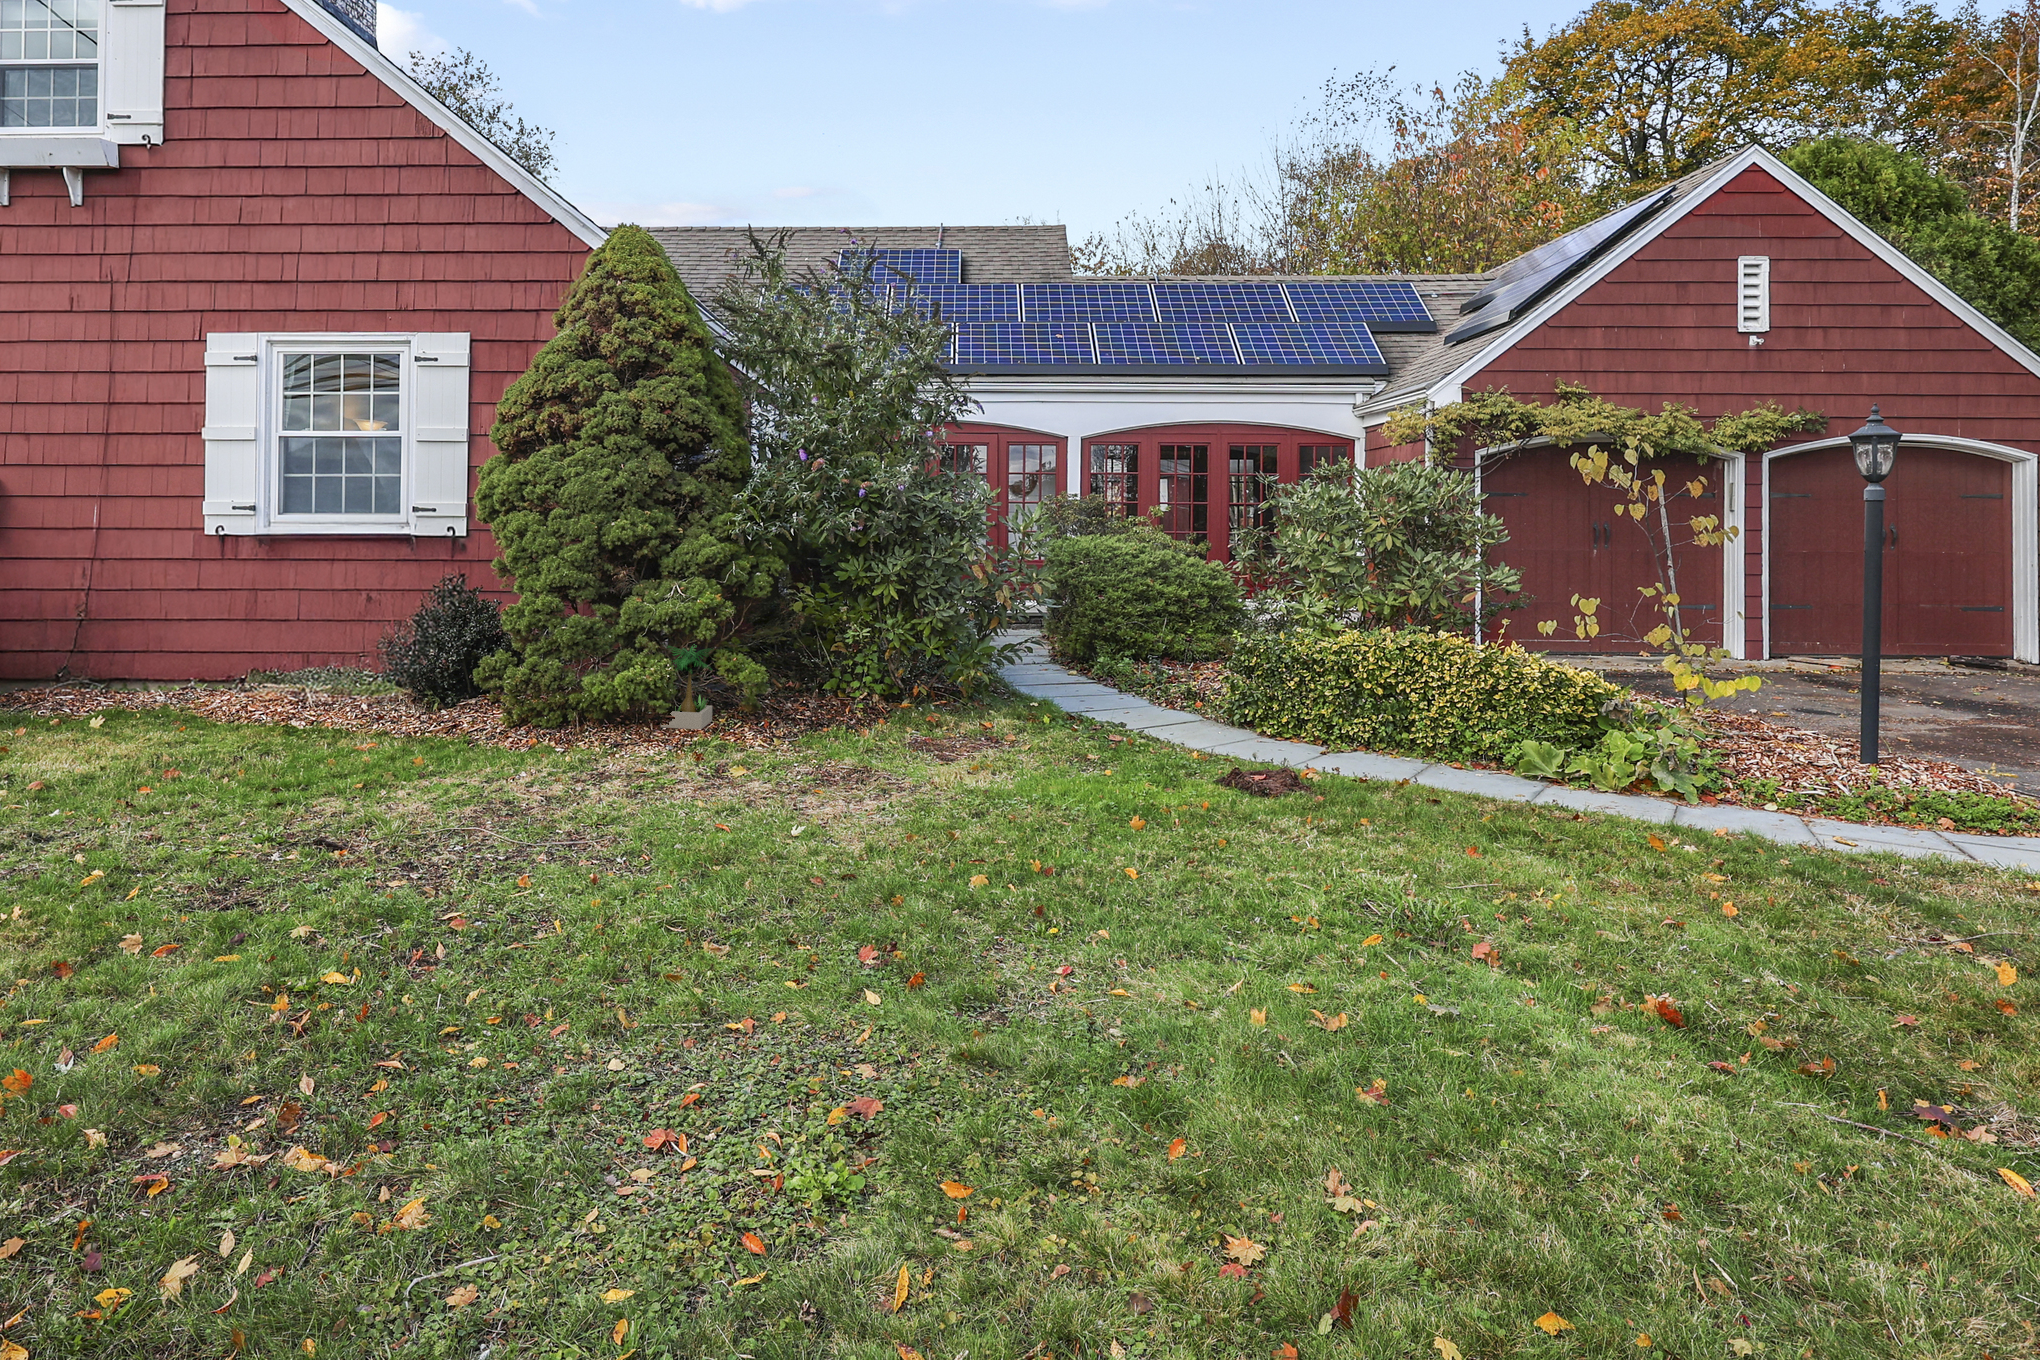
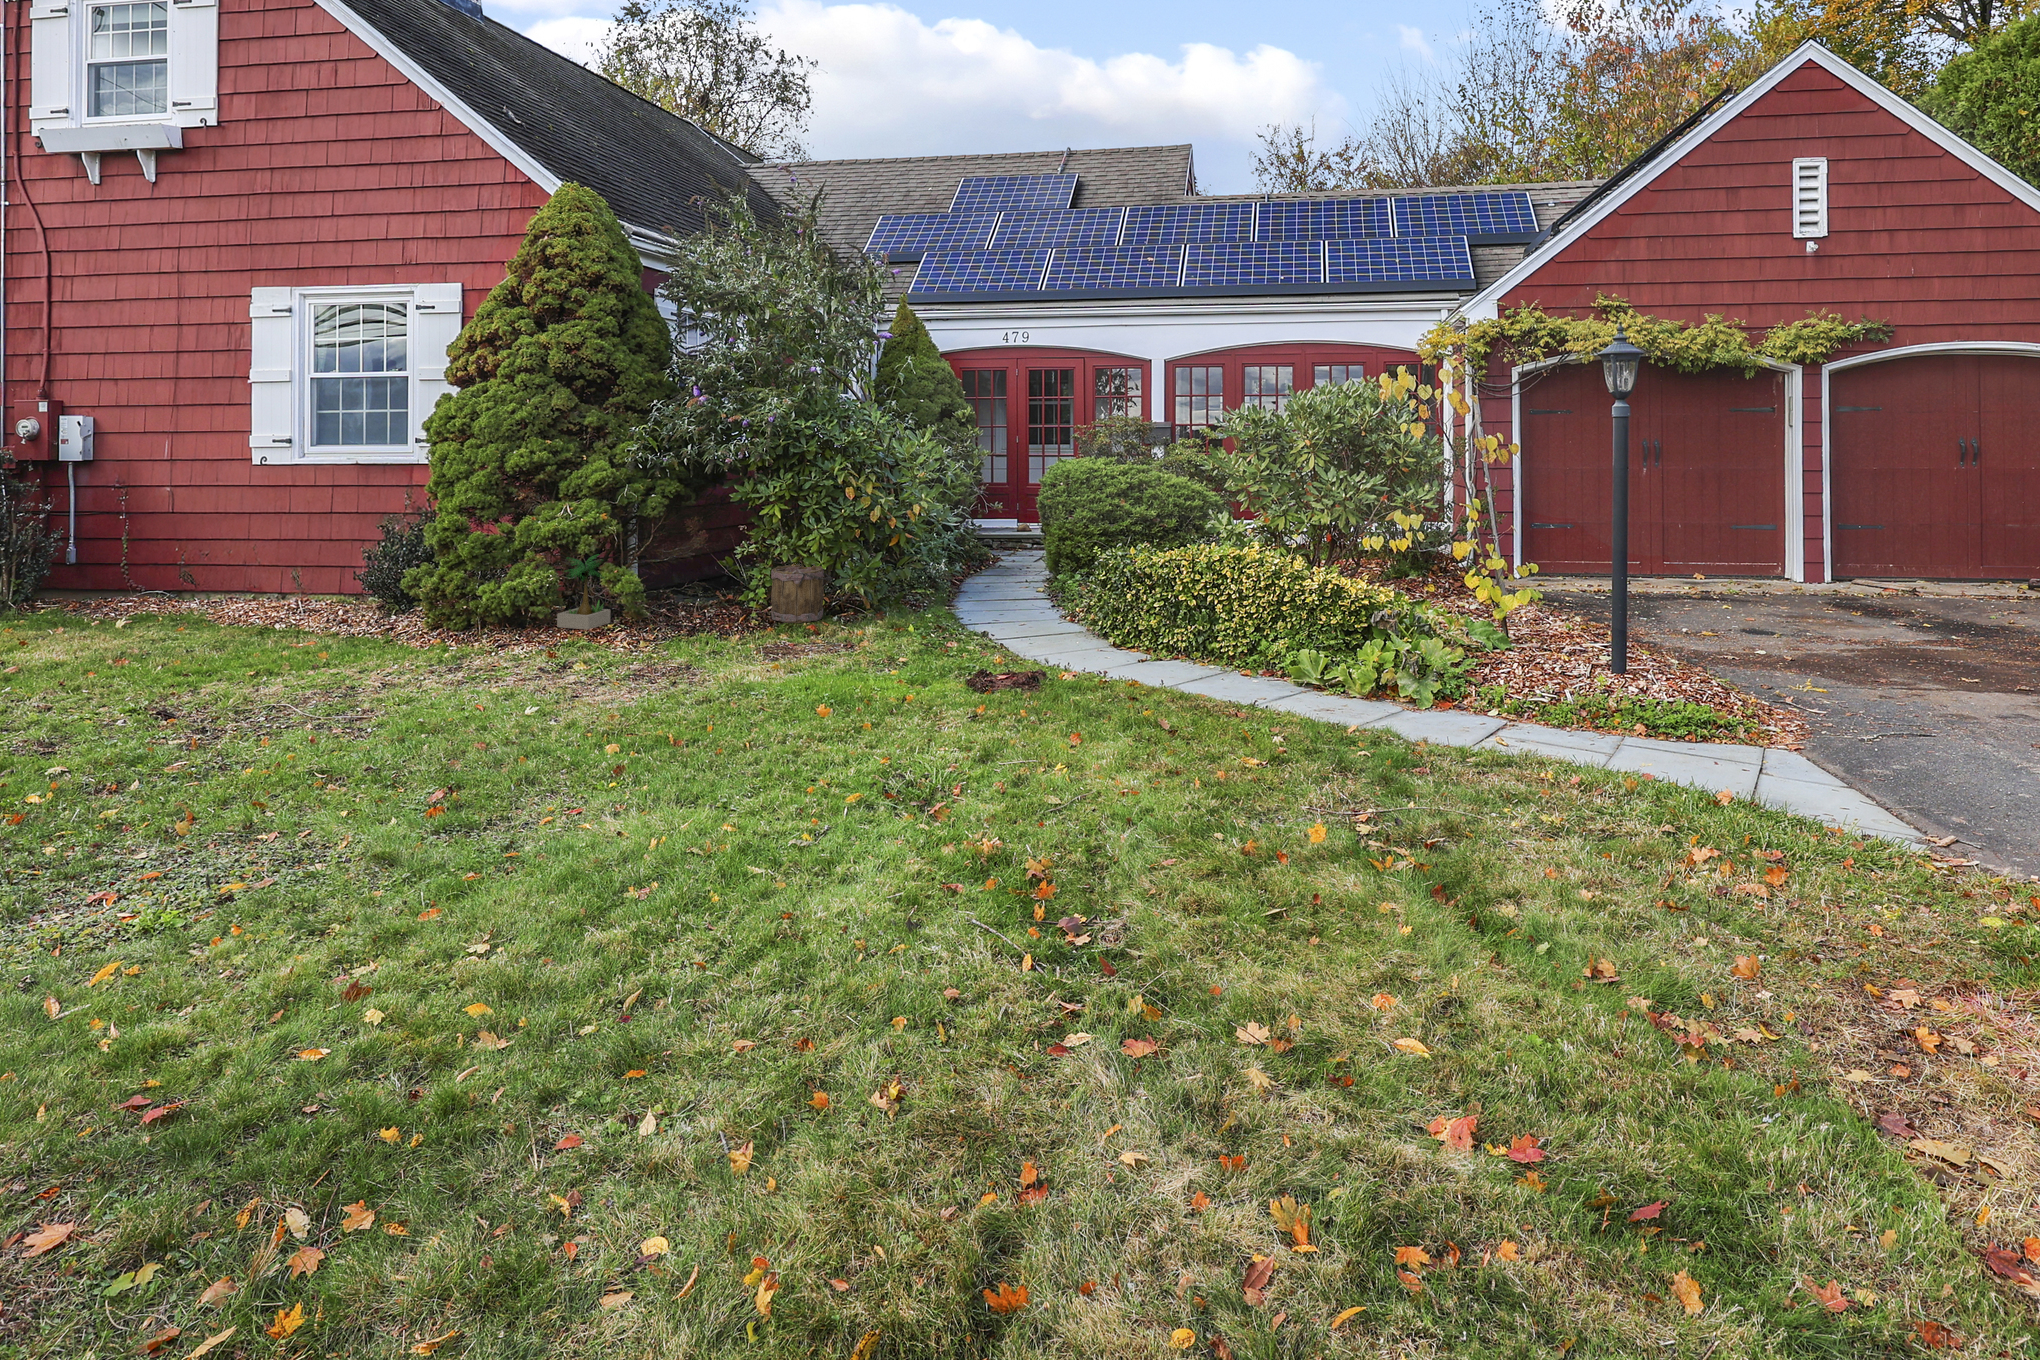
bucket: none [880,648,945,718] -> present [771,563,832,623]

